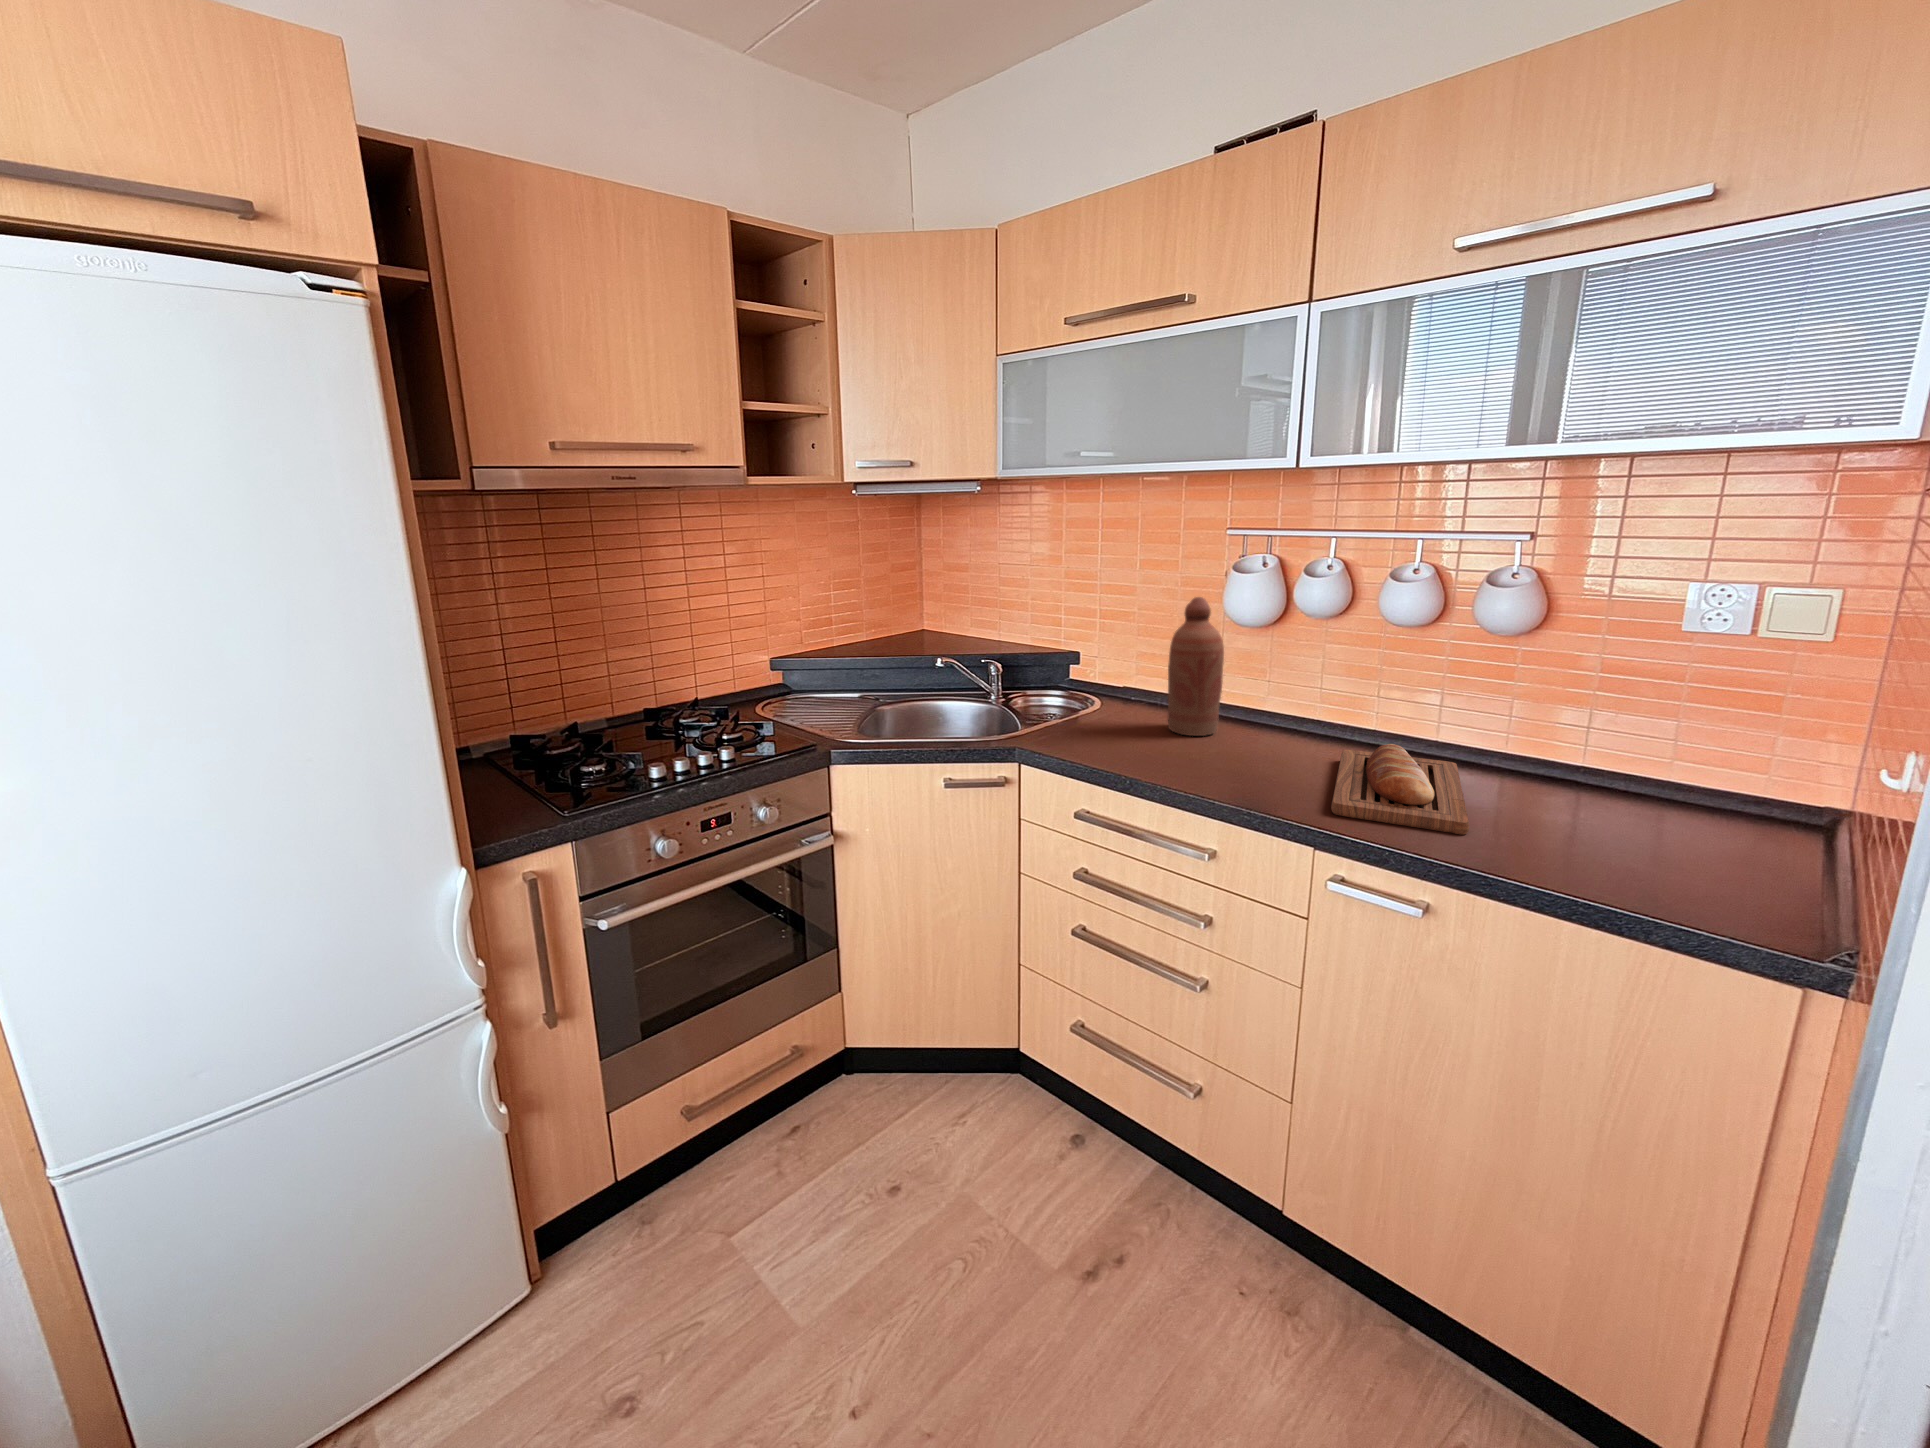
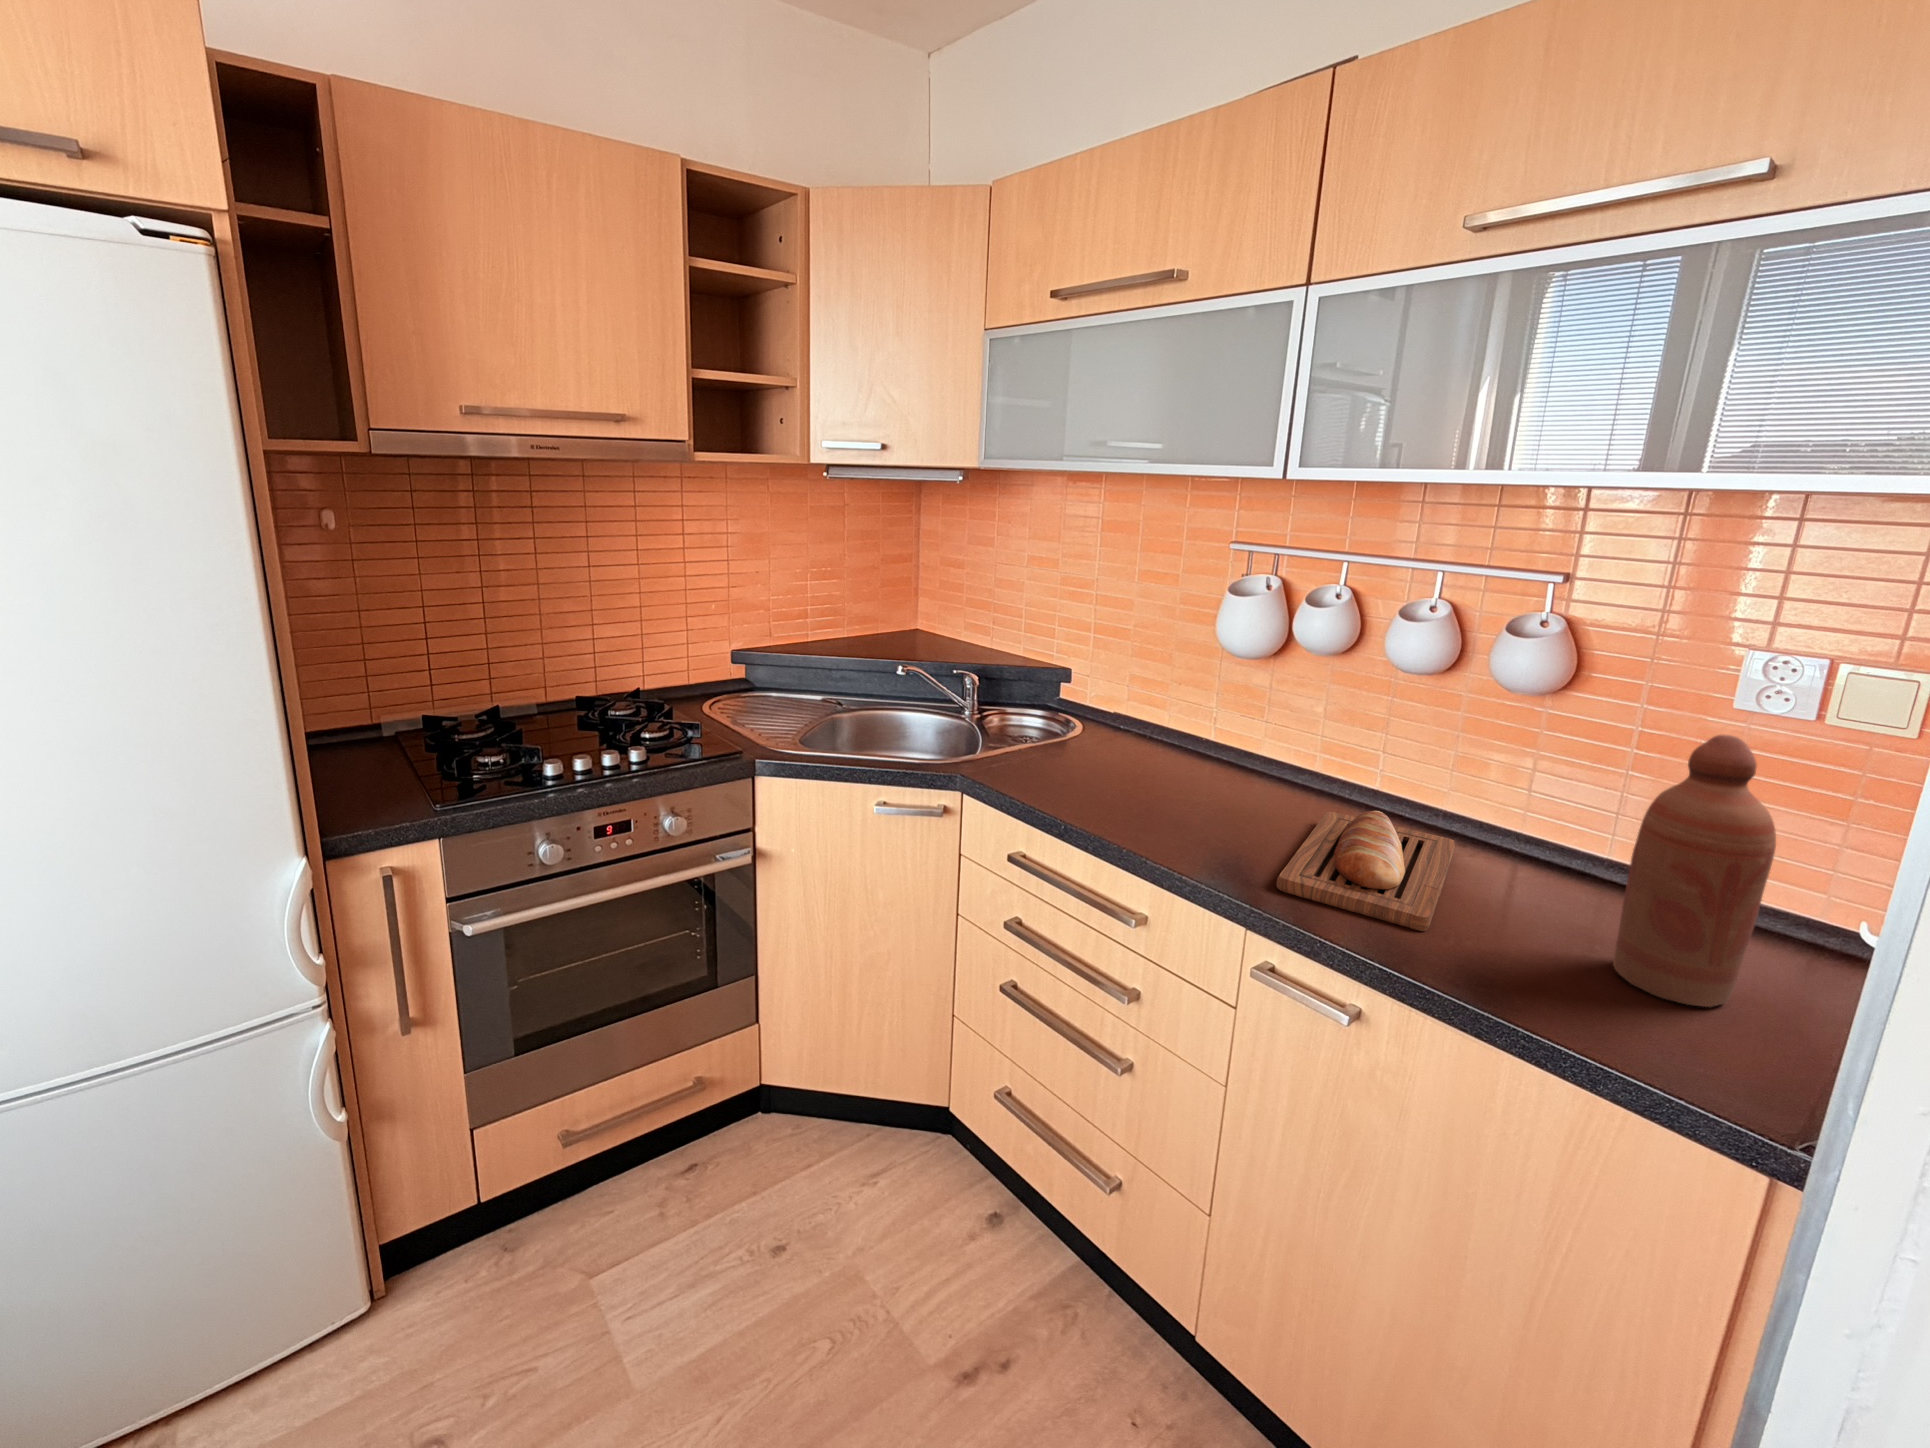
bottle: present [1168,597,1224,736] -> present [1613,735,1776,1007]

